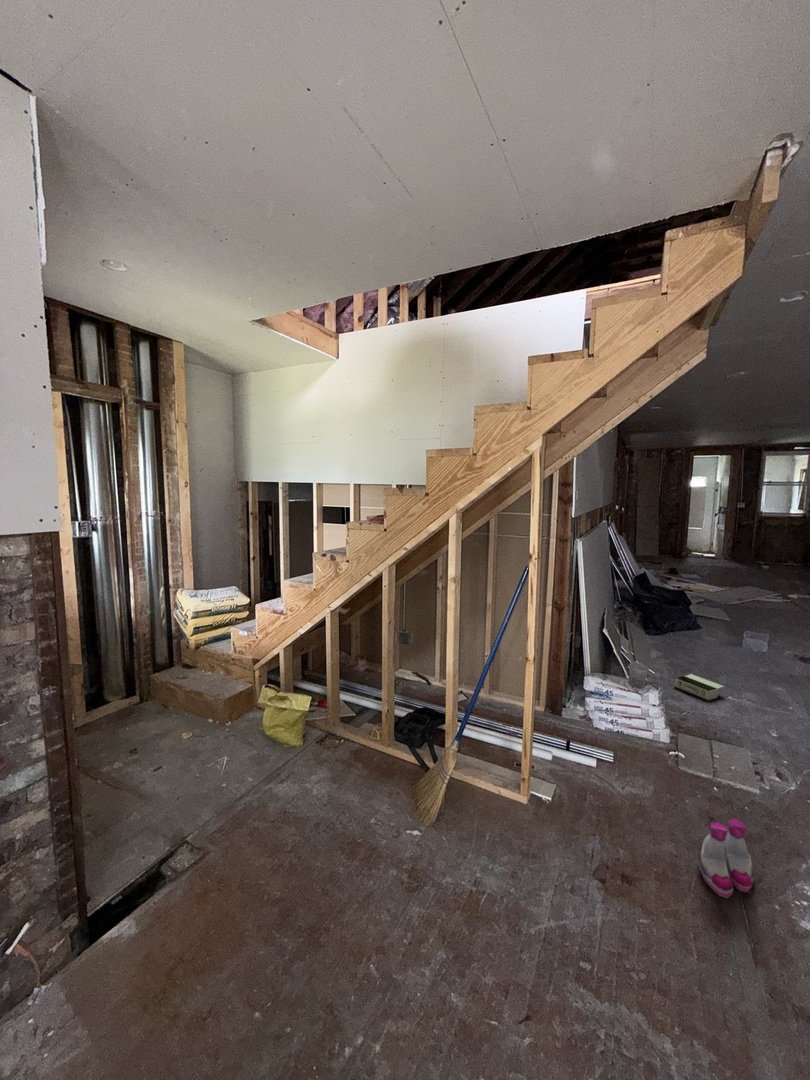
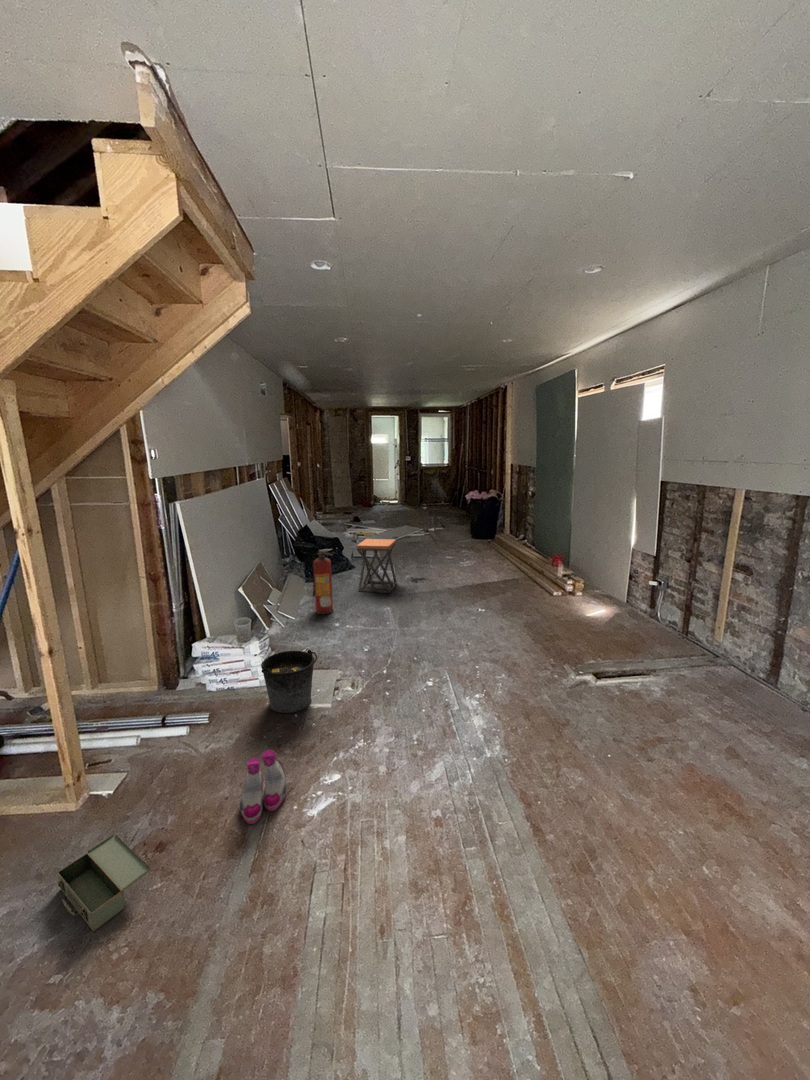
stool: none [723,594,777,662] -> present [357,539,397,593]
fire extinguisher: none [675,601,709,673] -> present [311,549,333,614]
toolbox: present [675,673,726,700] -> present [57,835,151,931]
bucket: none [671,708,741,779] -> present [261,650,317,713]

